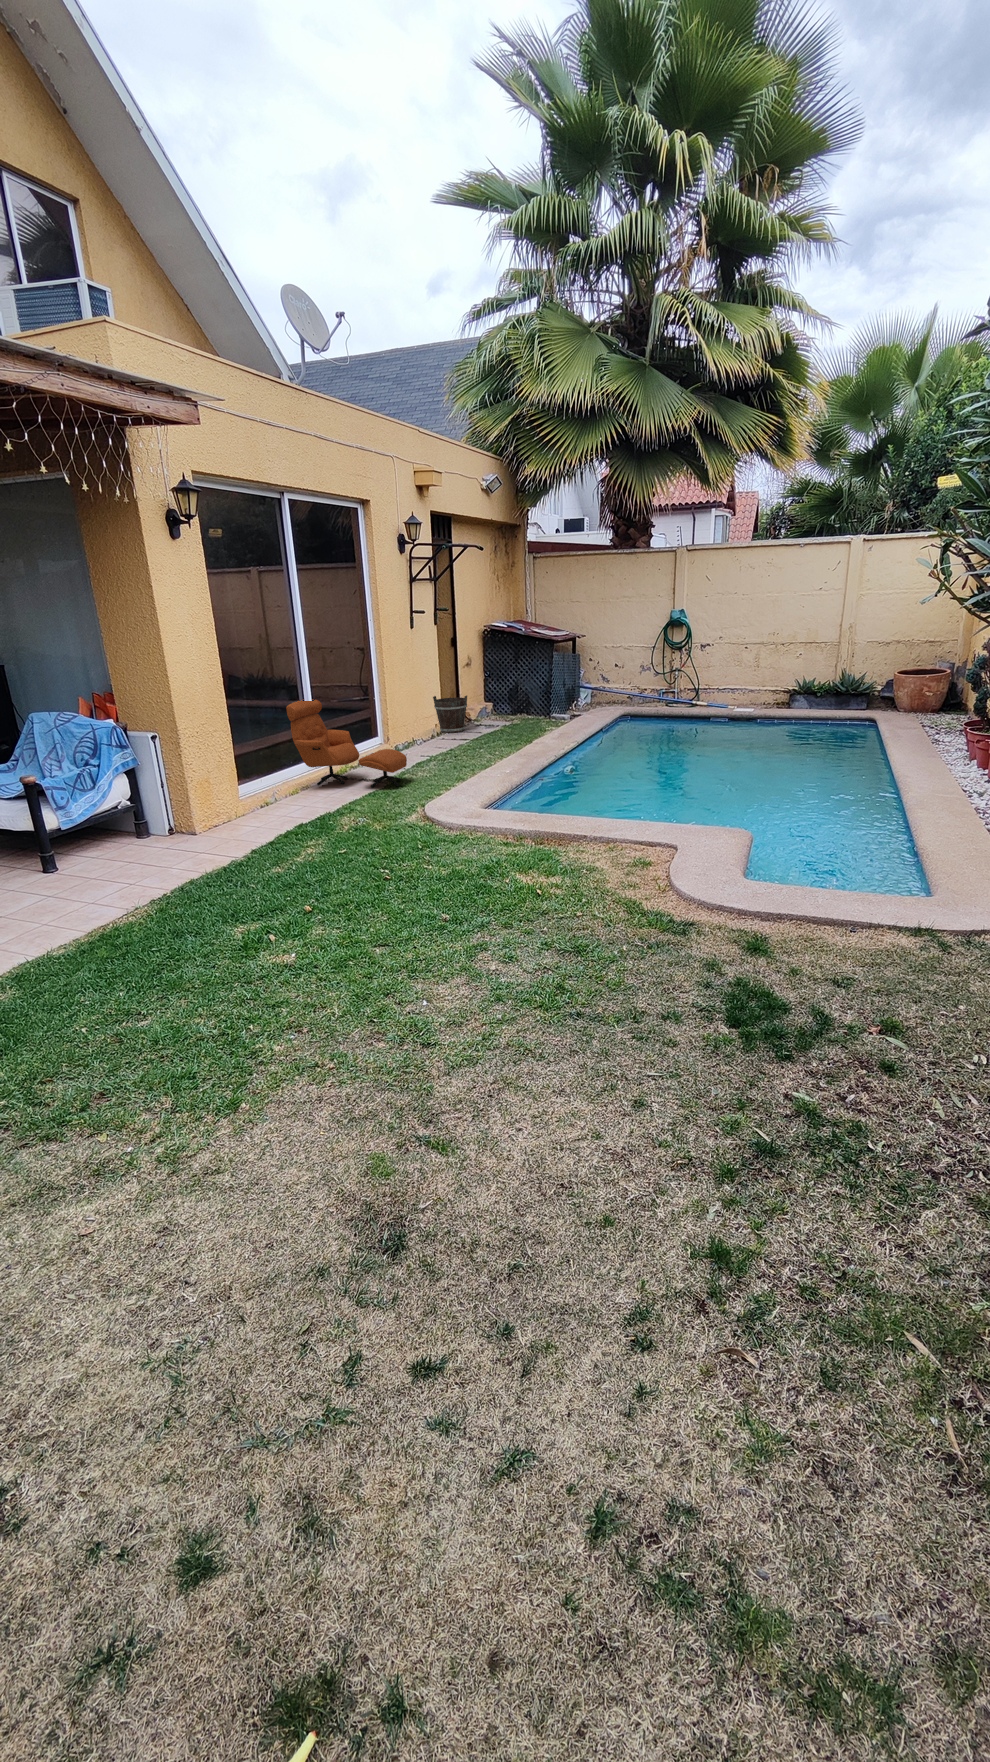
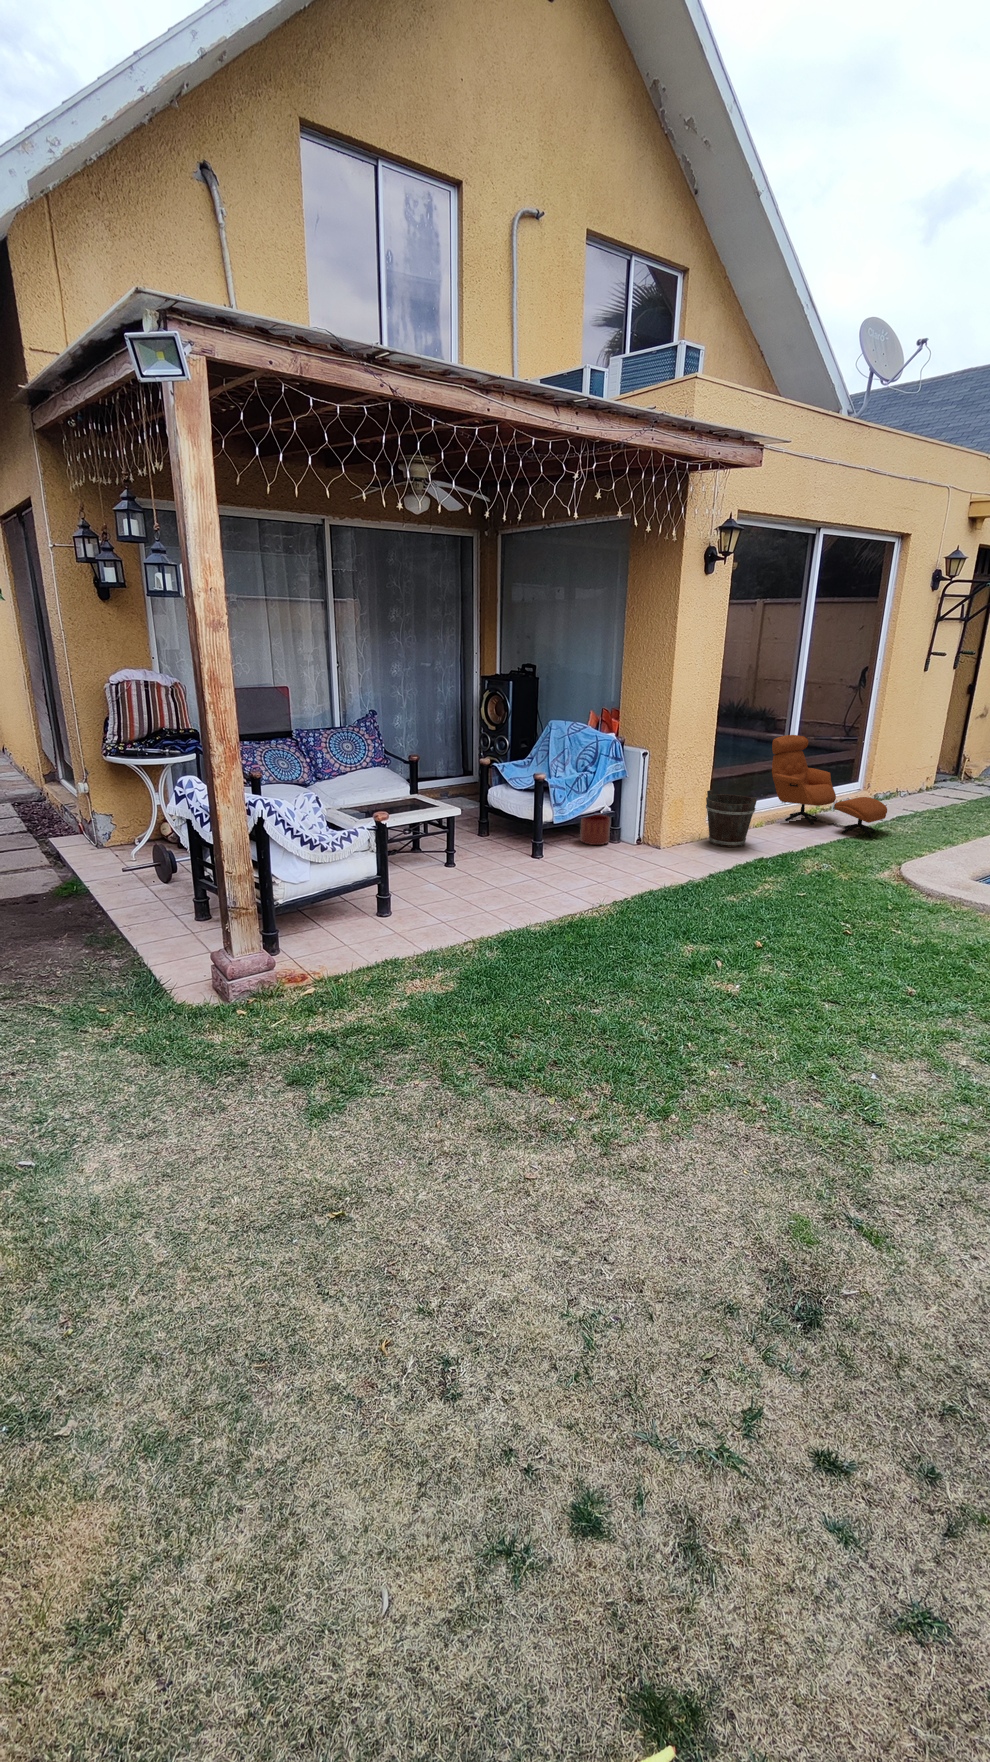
bucket: present [433,696,467,733] -> present [706,790,757,847]
planter: none [95,813,134,849] -> present [580,815,610,845]

